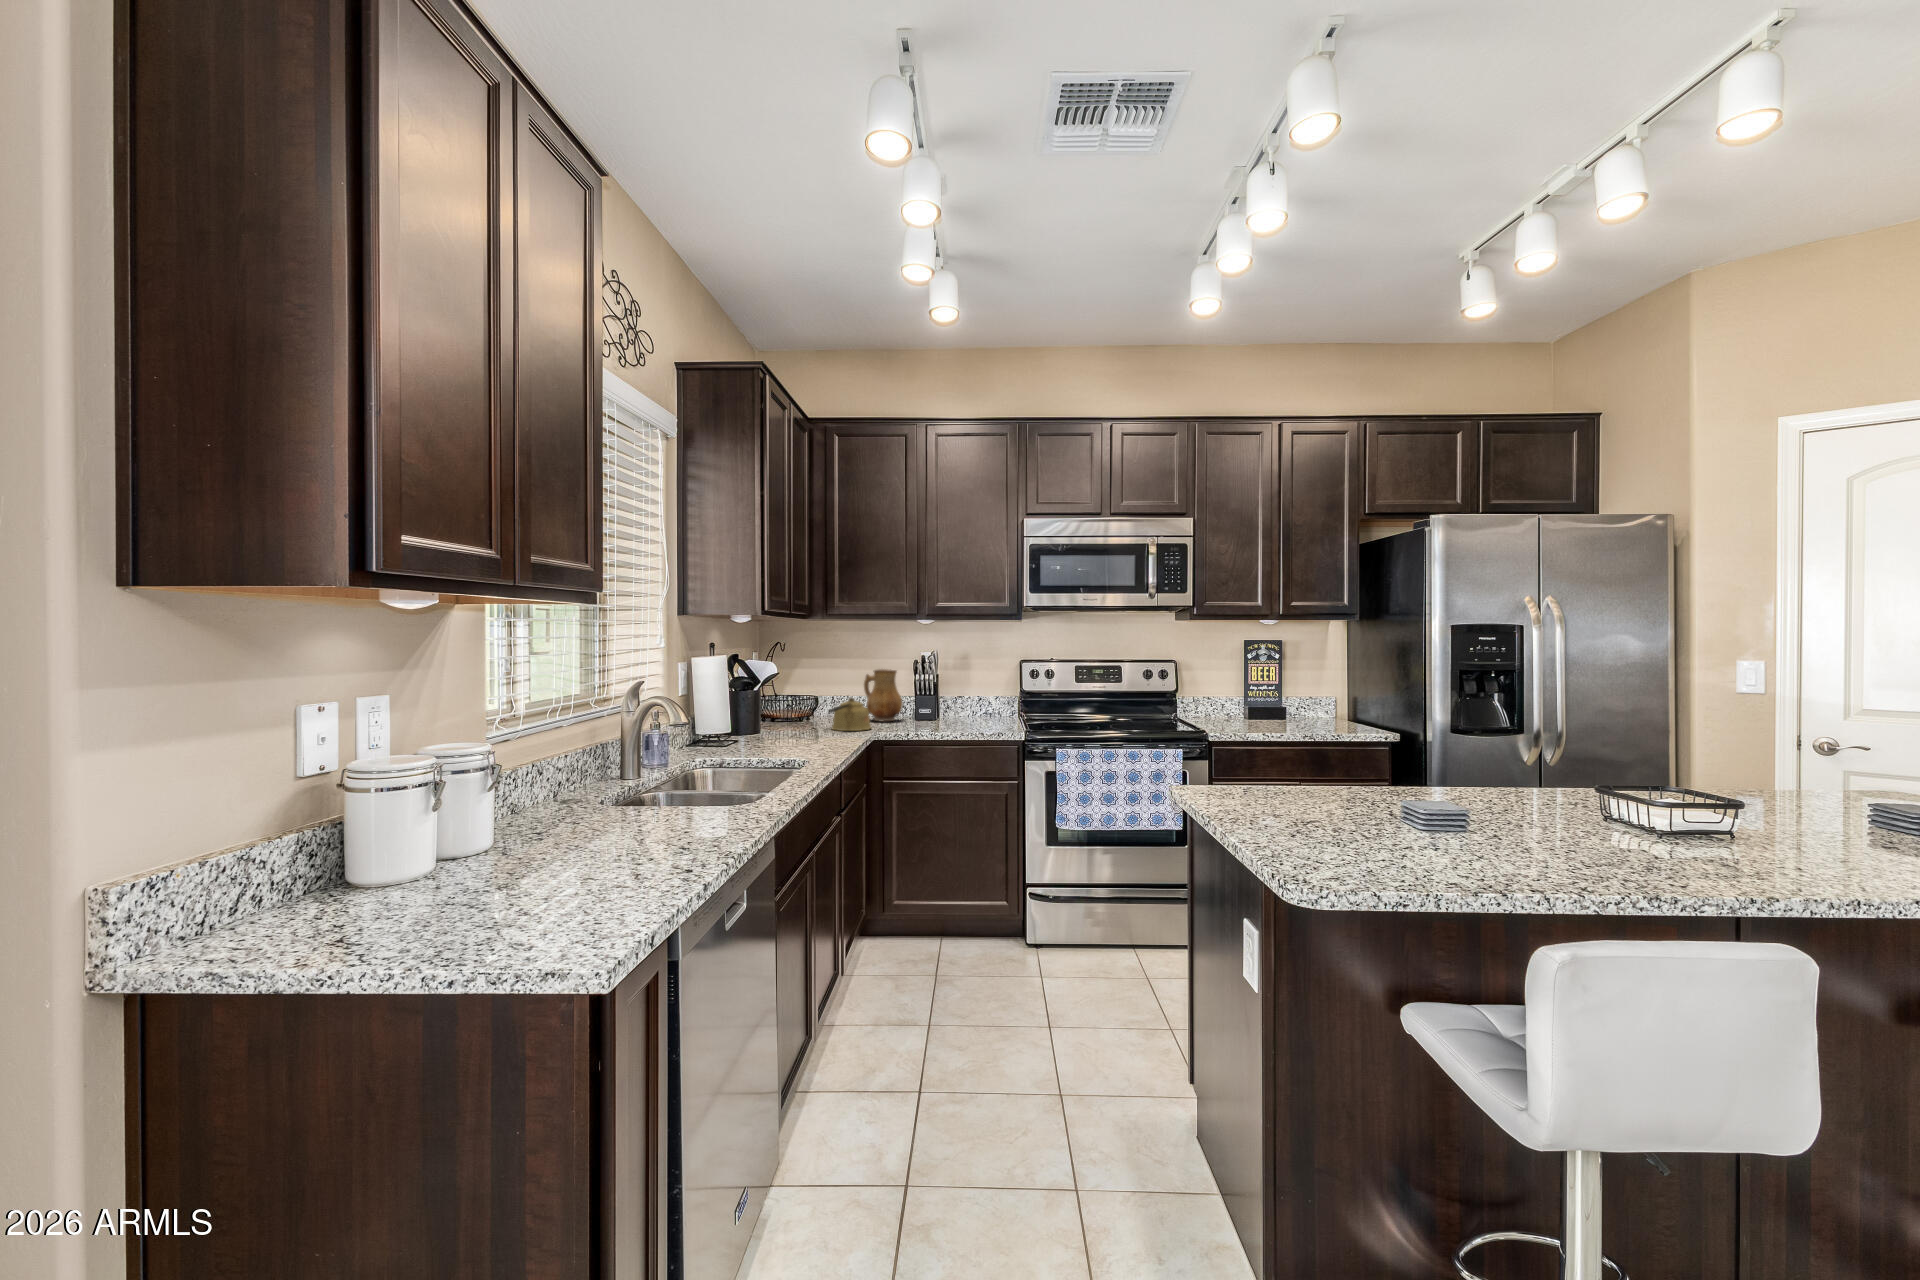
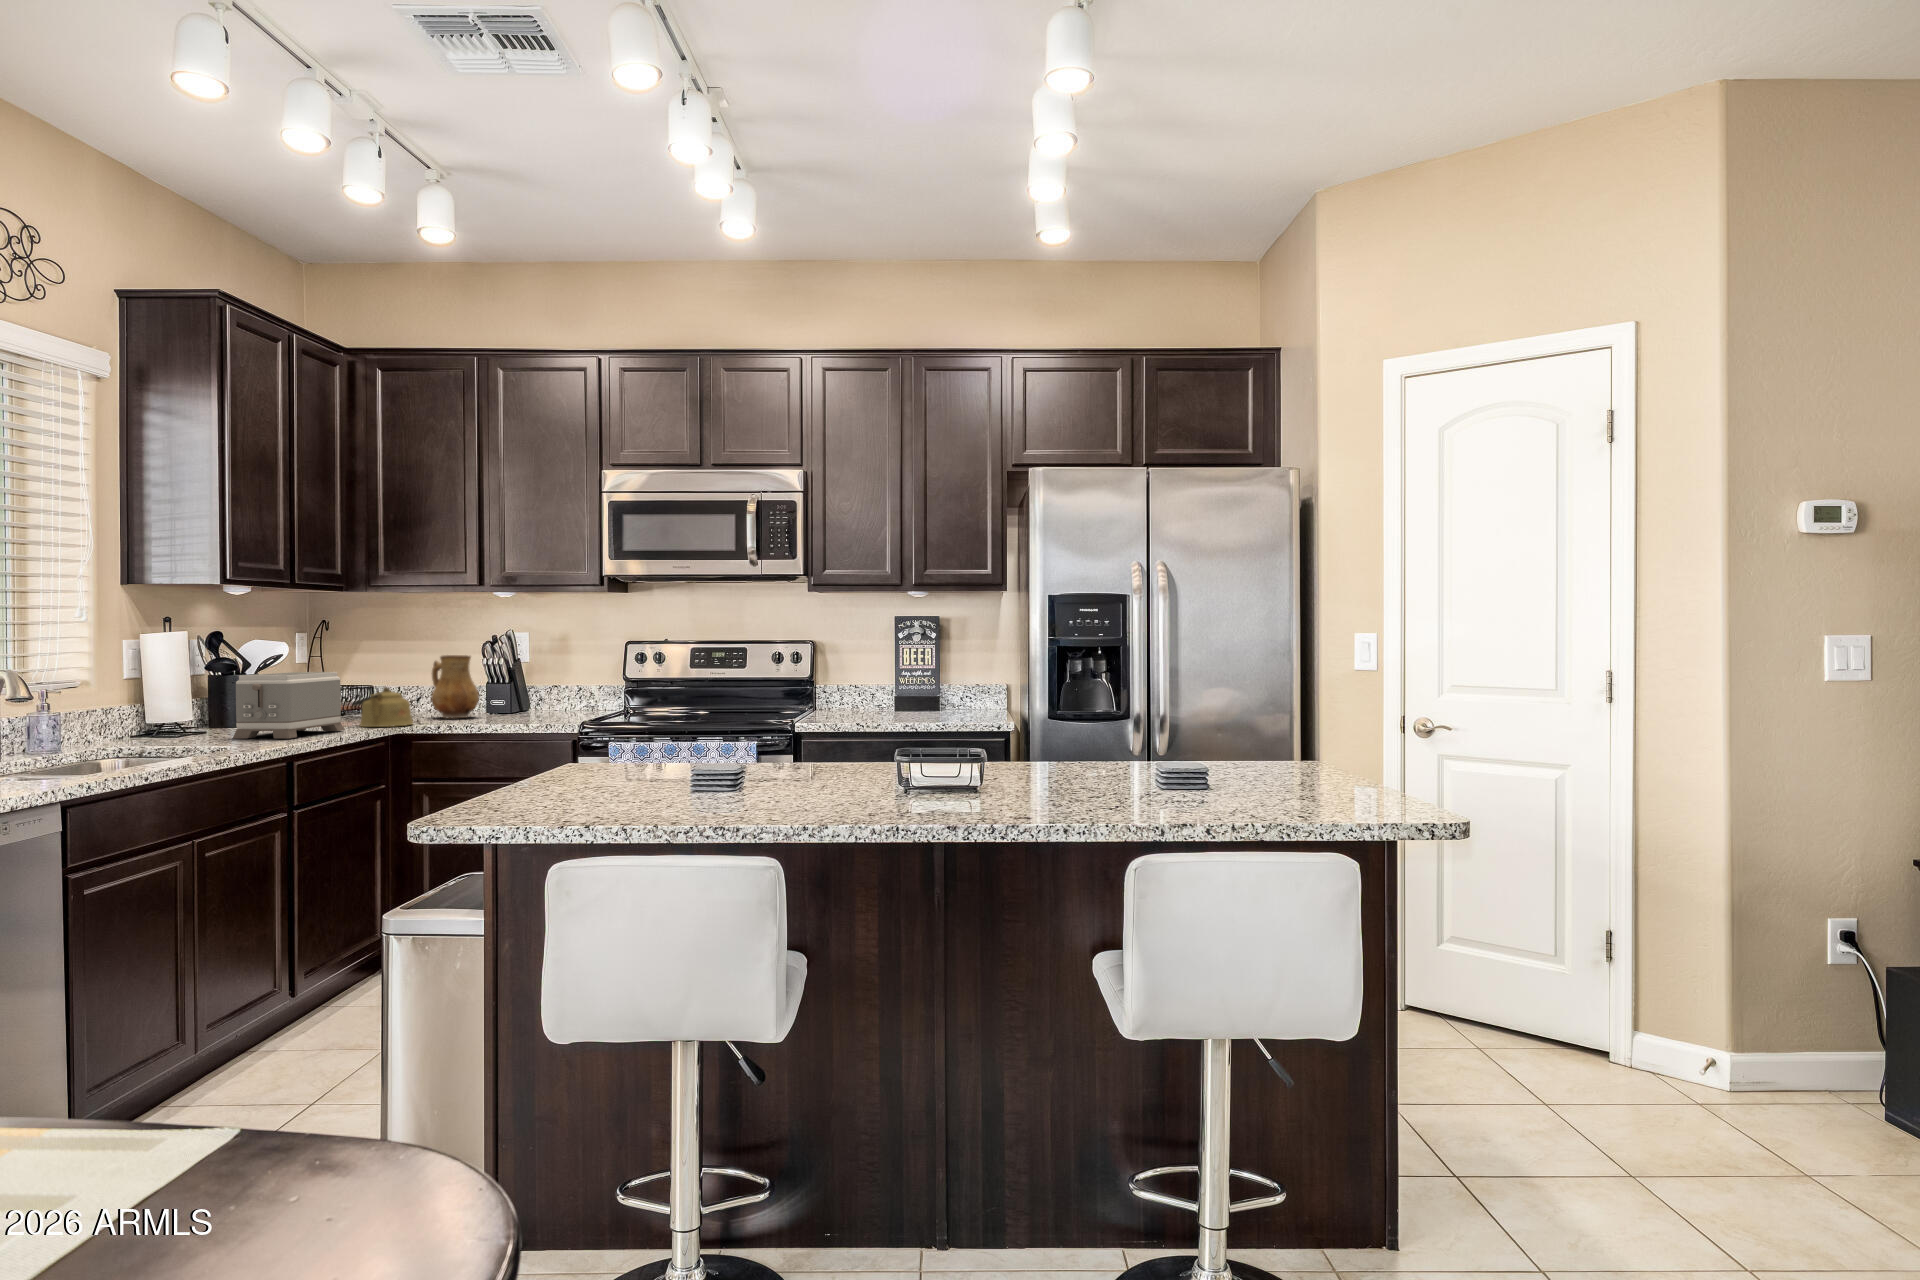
toaster: none [765,686,834,744] -> present [233,672,344,739]

